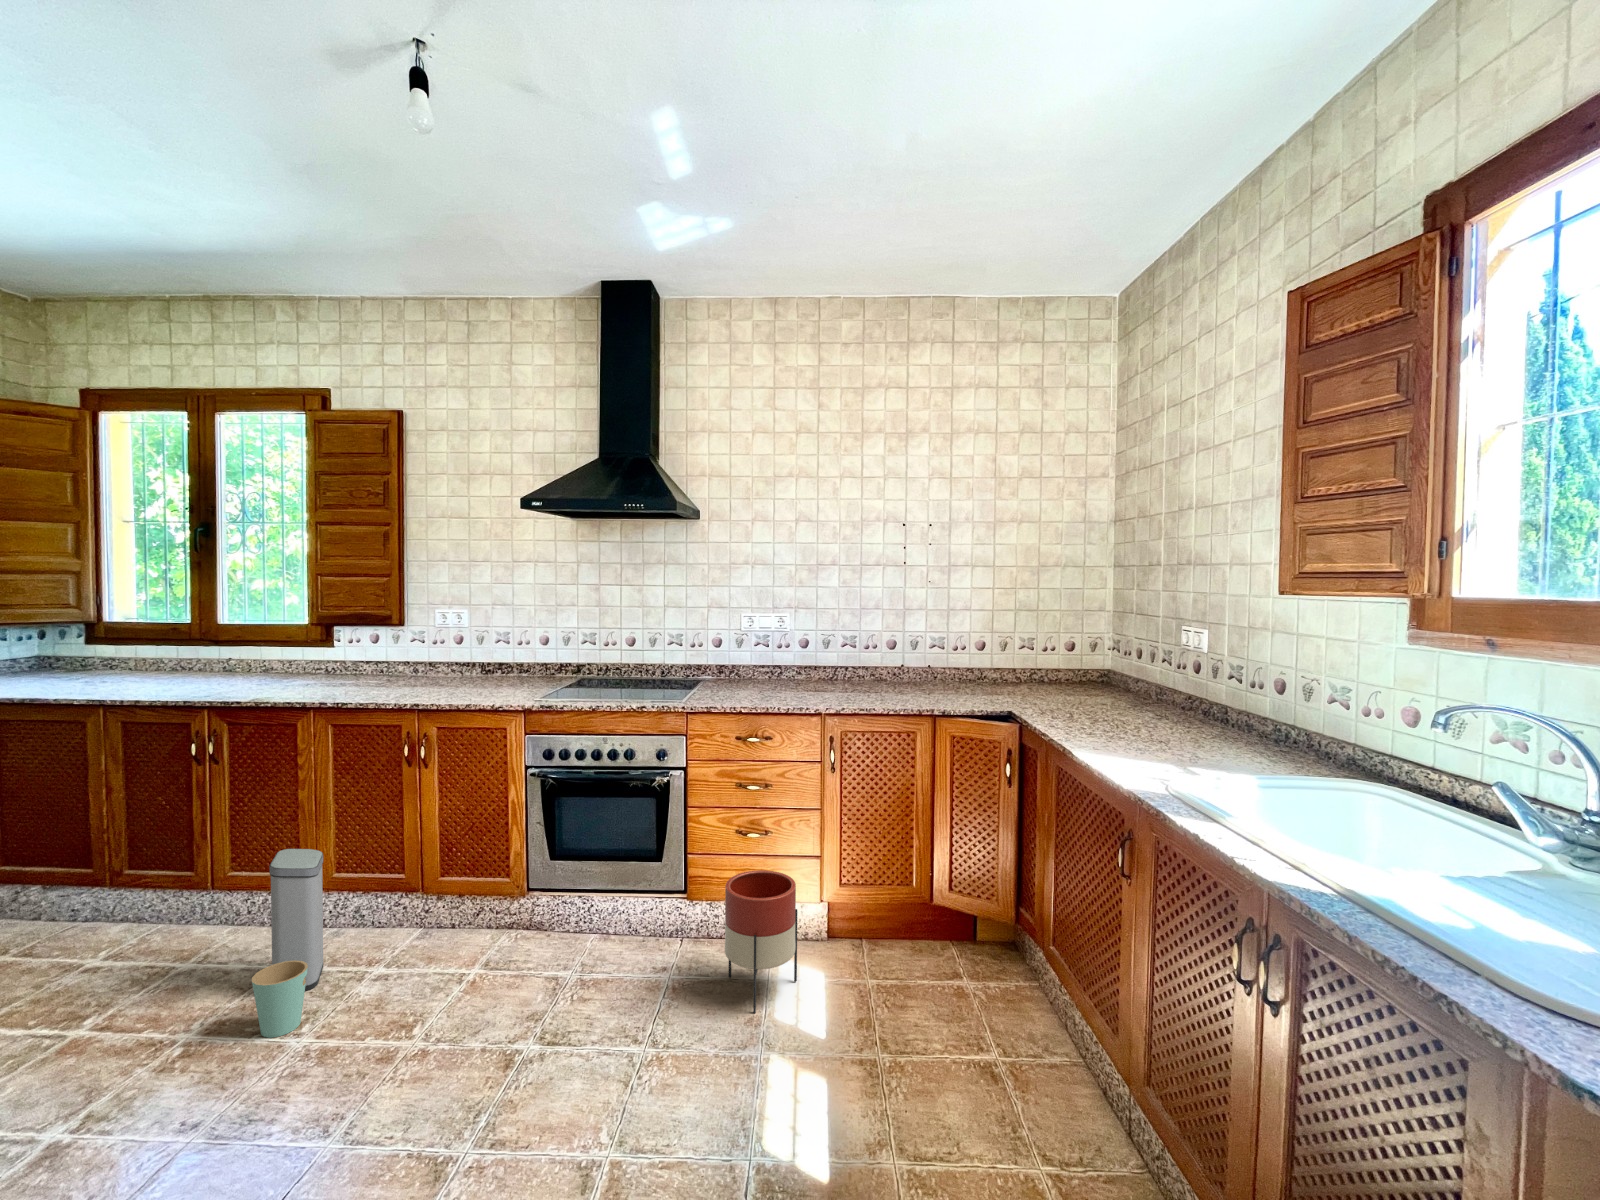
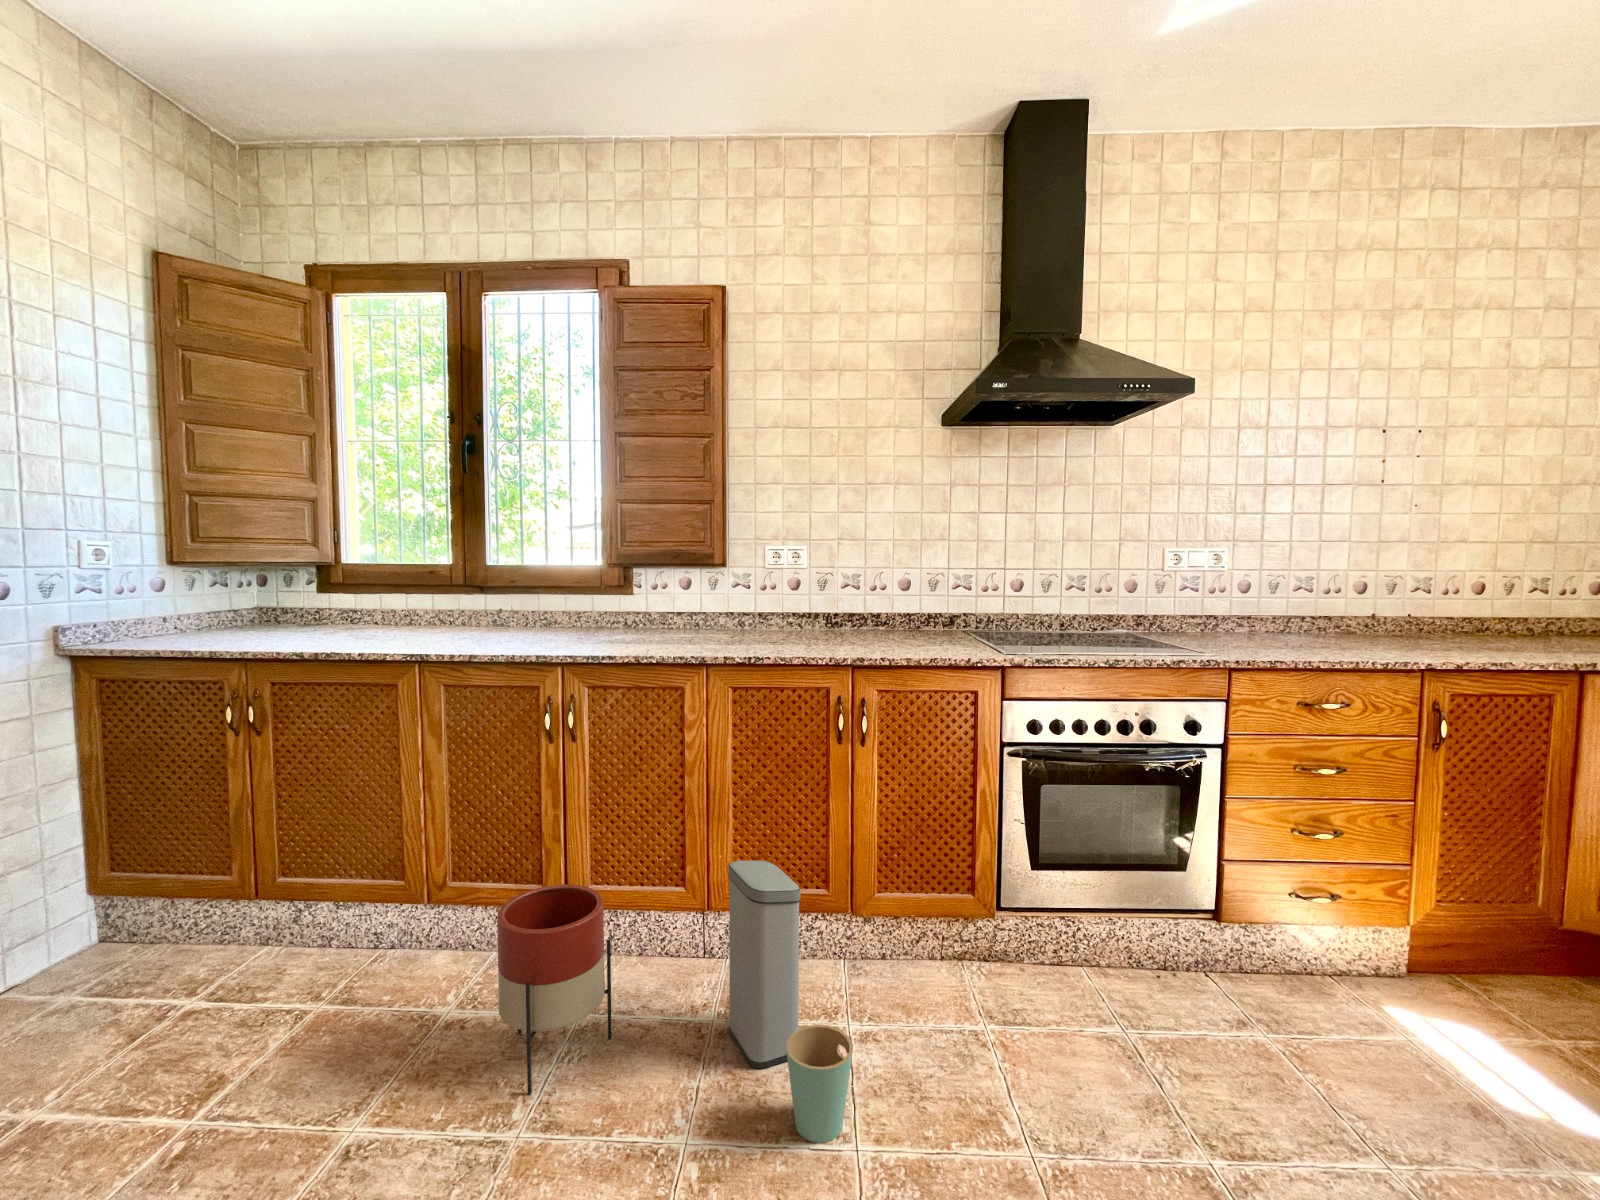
planter: present [725,870,797,1013] -> present [497,884,612,1095]

